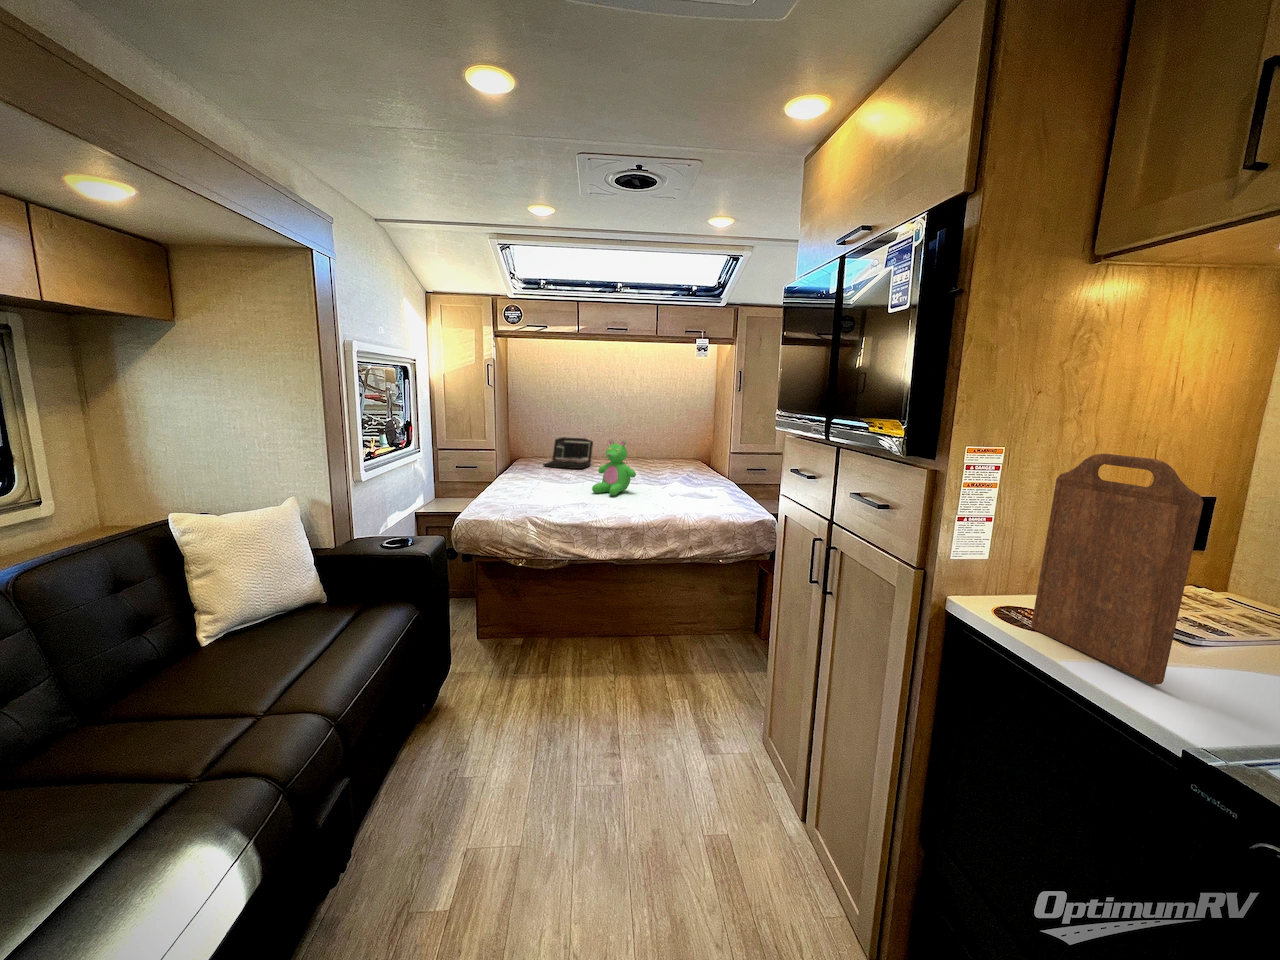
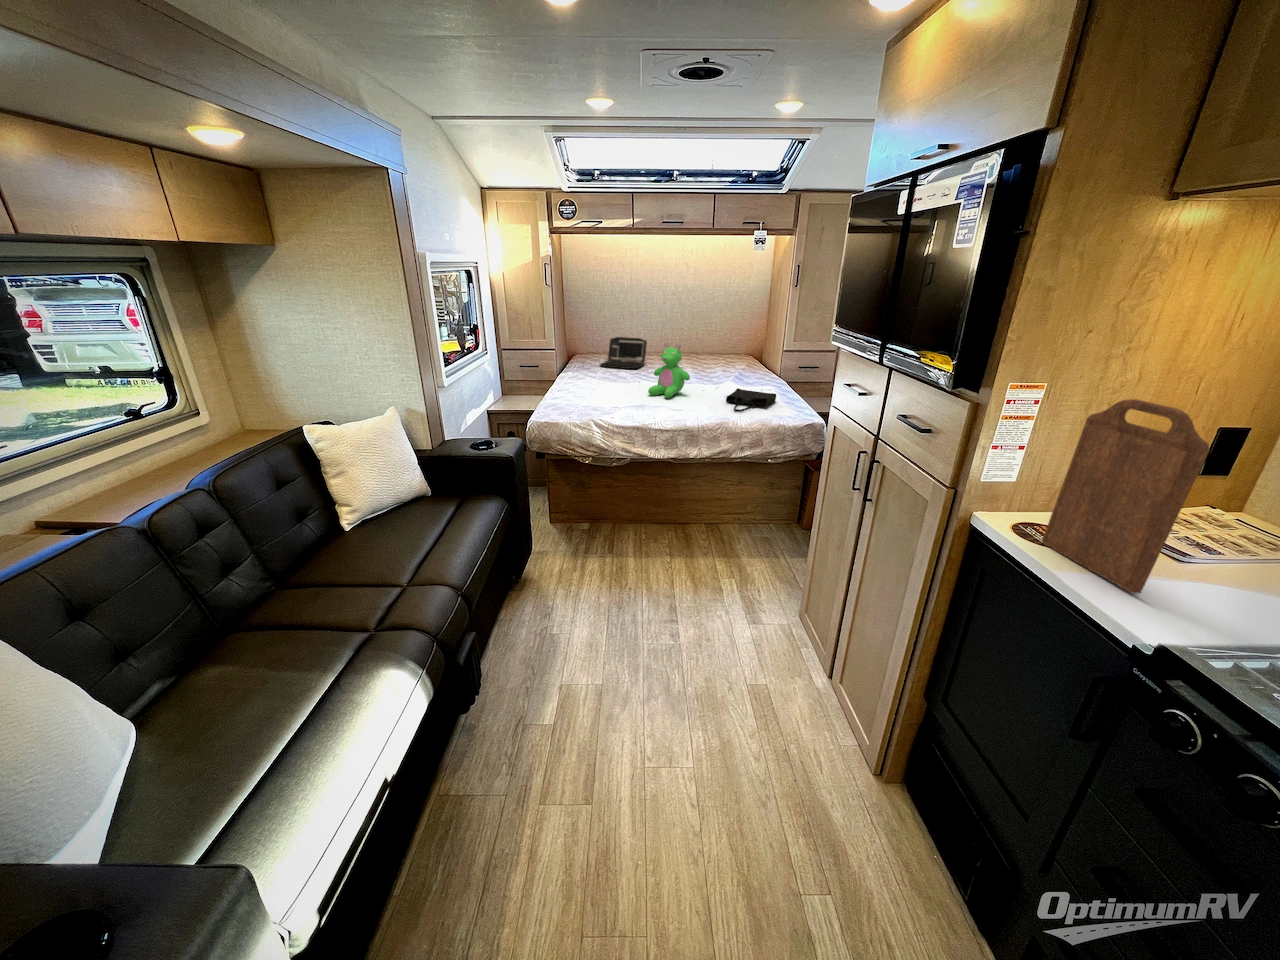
tote bag: none [674,486,726,509] -> present [726,388,776,412]

